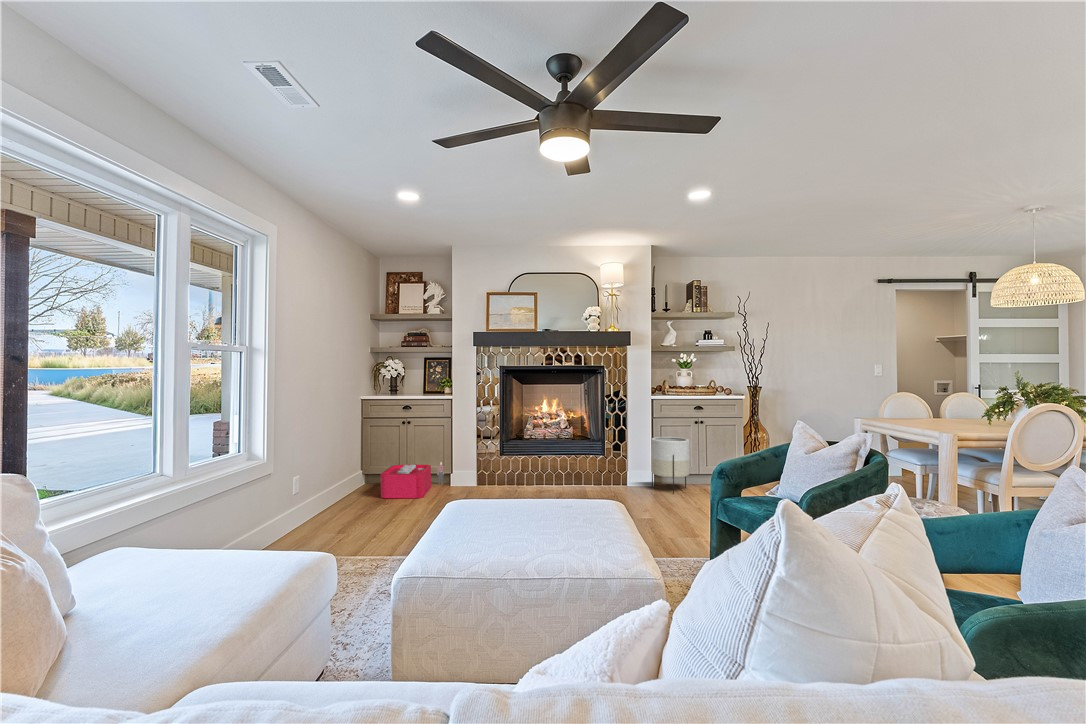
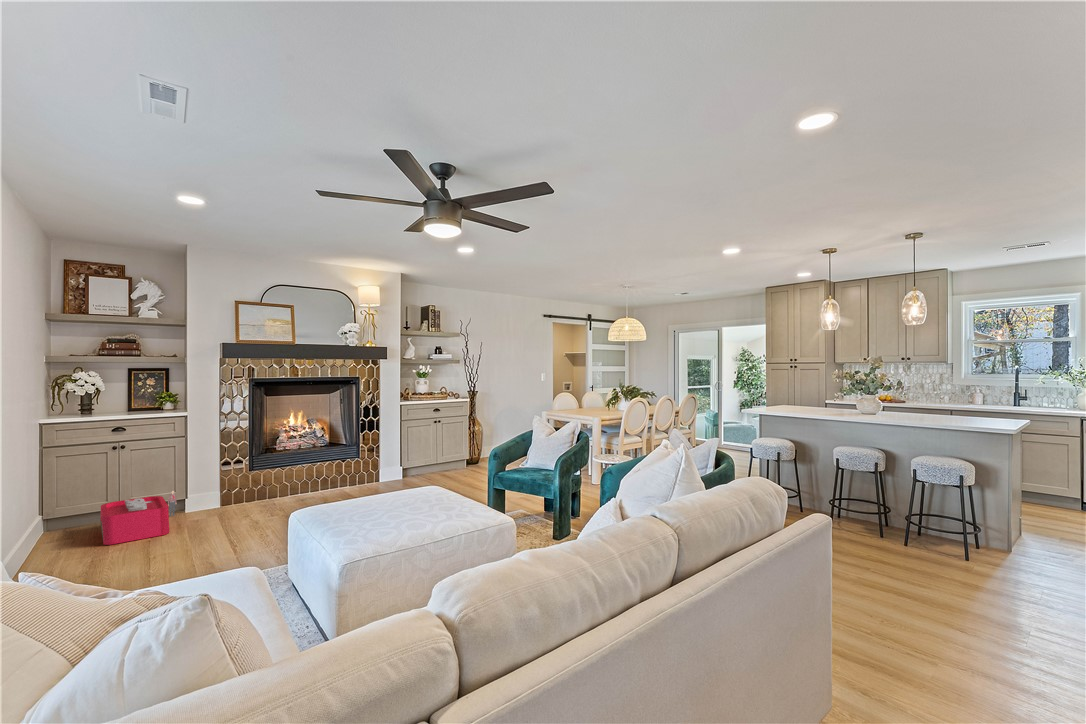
planter: present [651,437,690,494] -> none [405,437,437,484]

